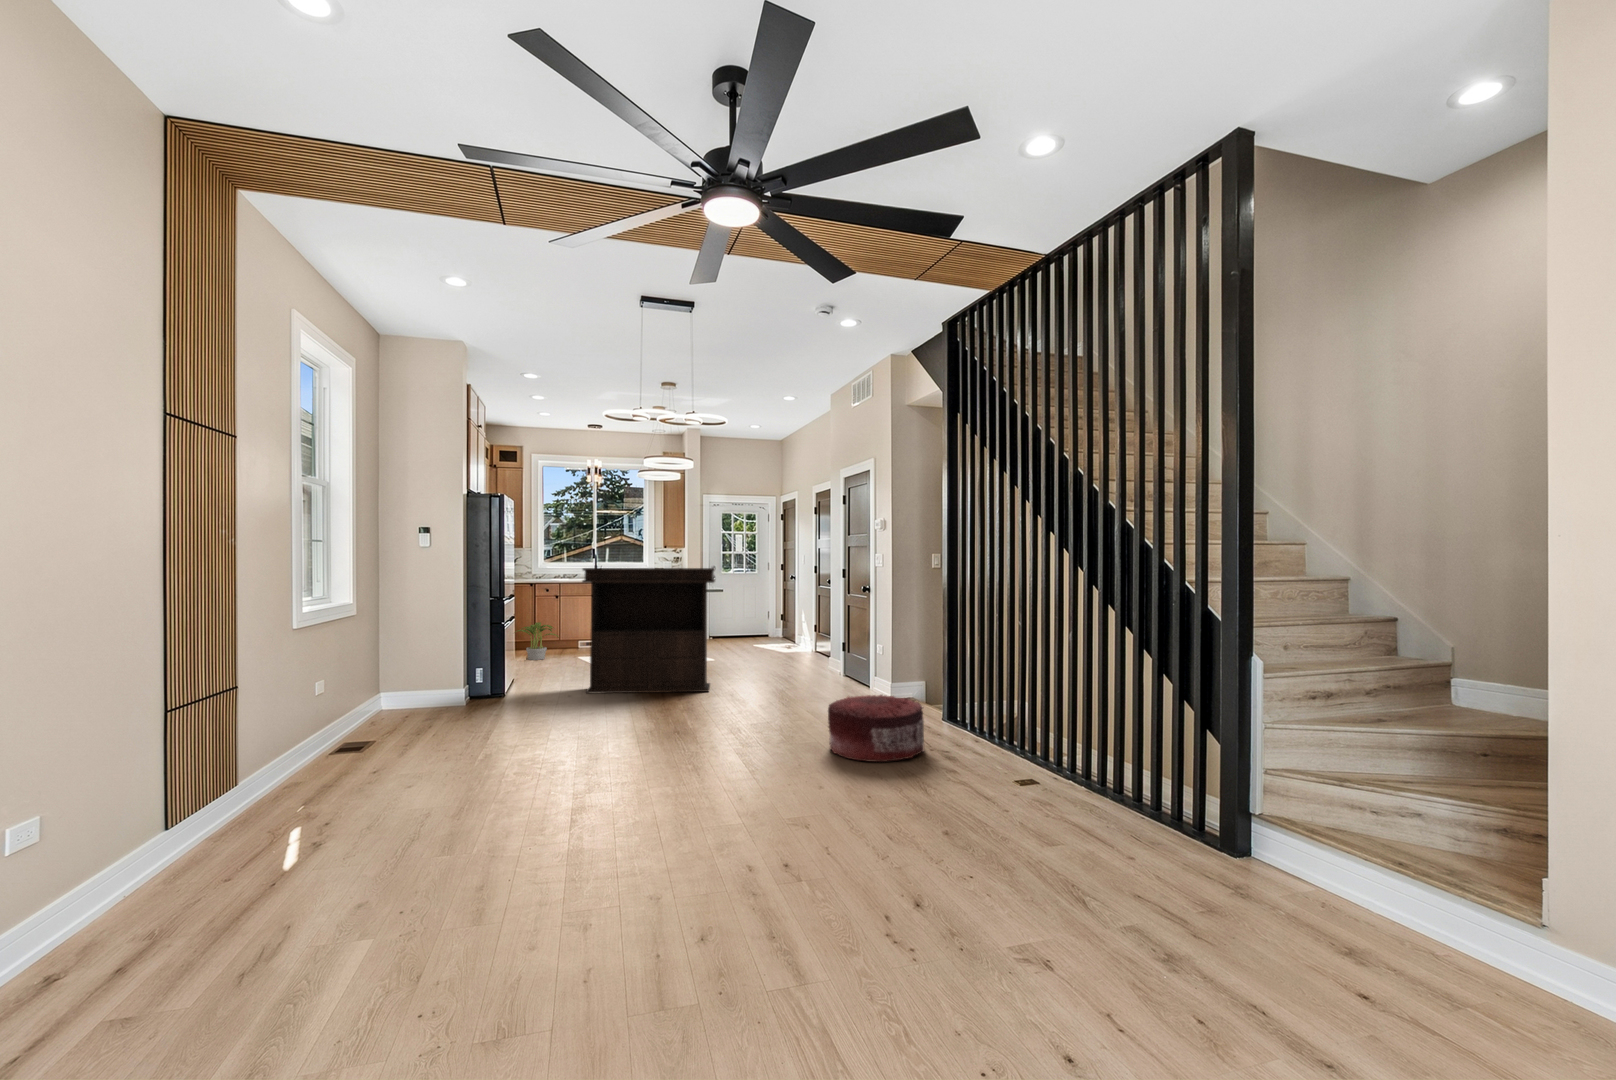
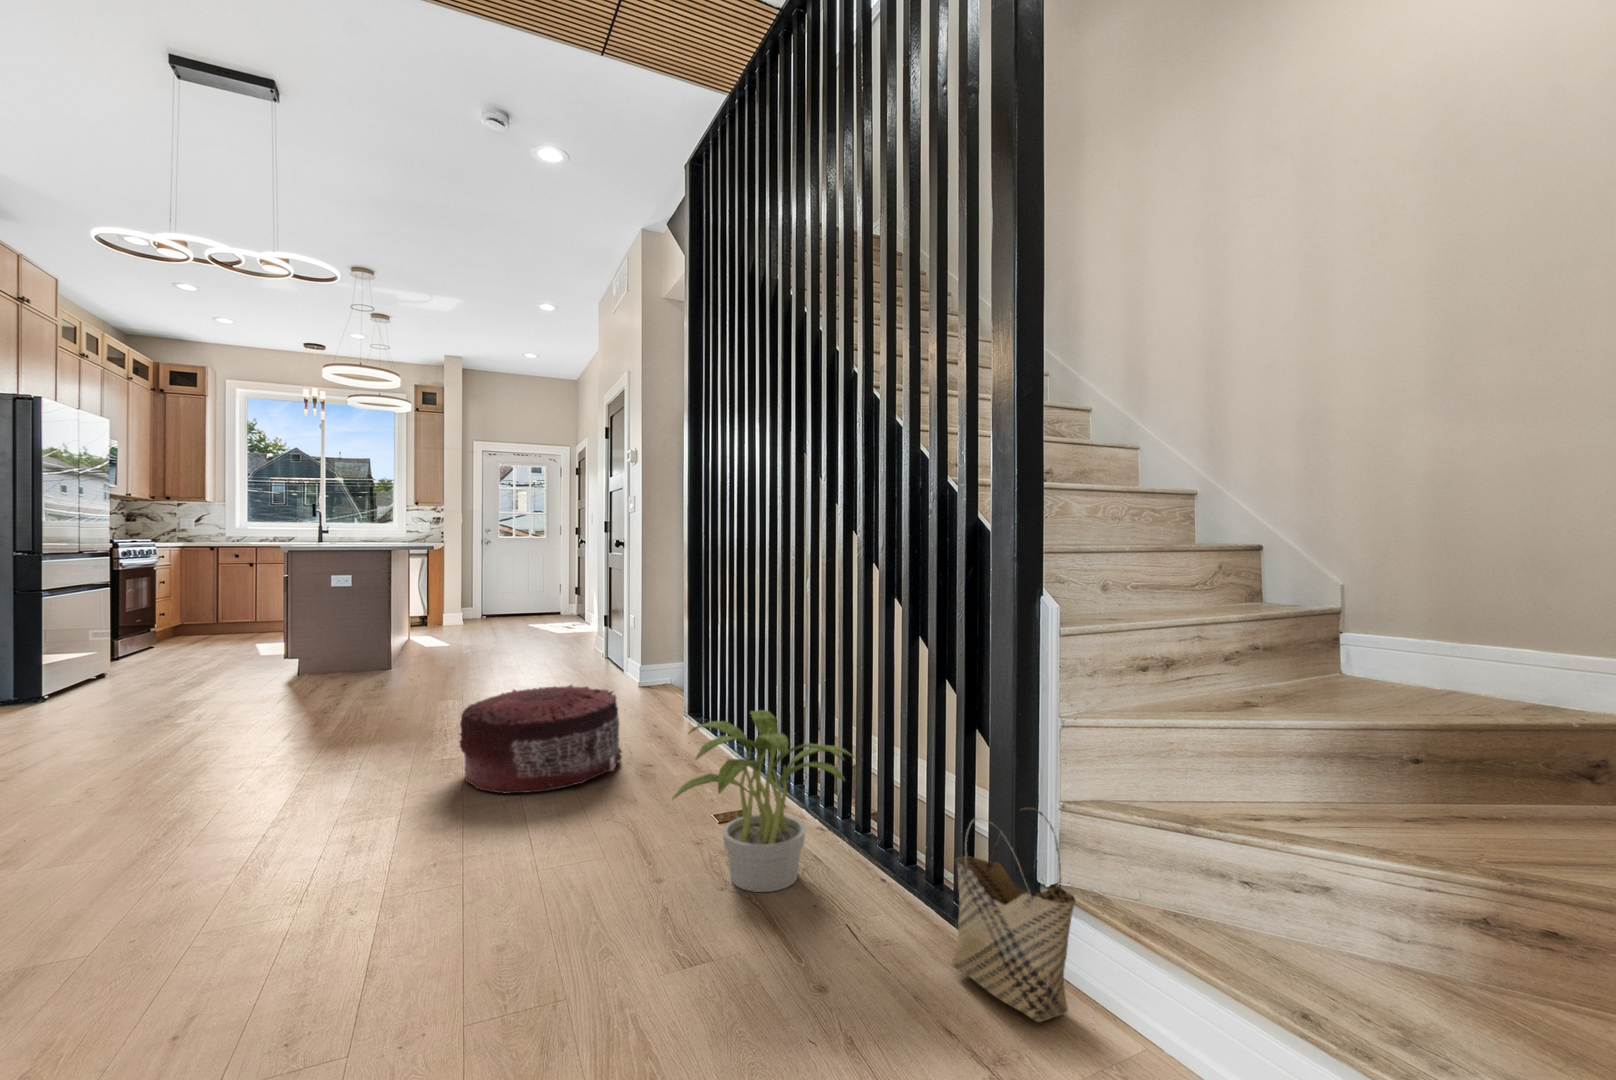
console table: present [582,568,715,694] -> none [176,513,408,698]
potted plant: present [516,622,558,660] -> present [672,710,856,892]
woven basket: none [1202,771,1278,878] -> present [952,807,1076,1022]

